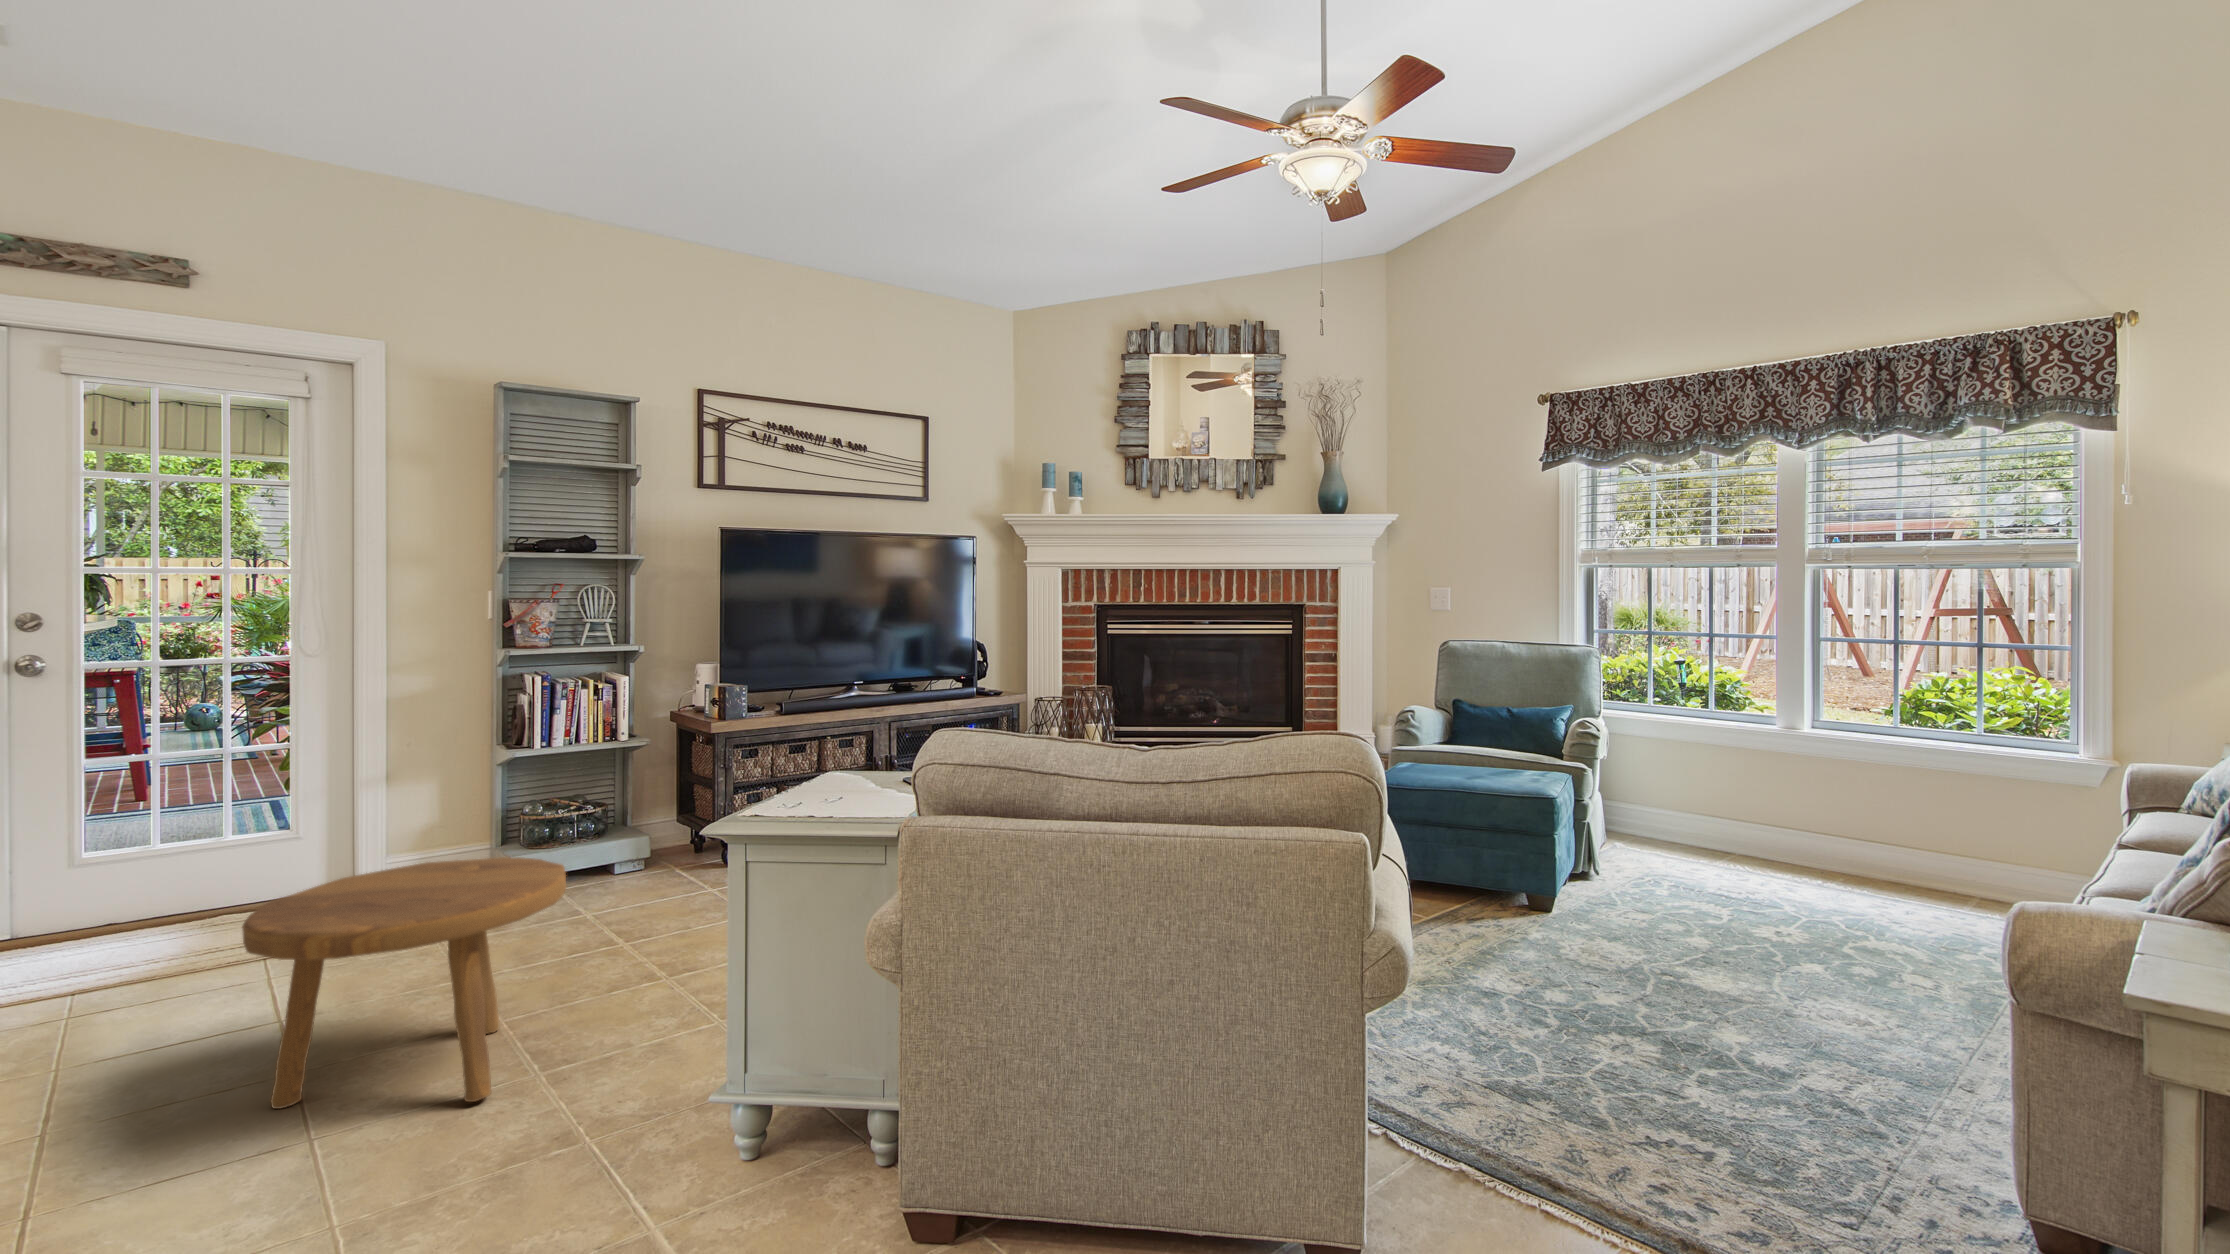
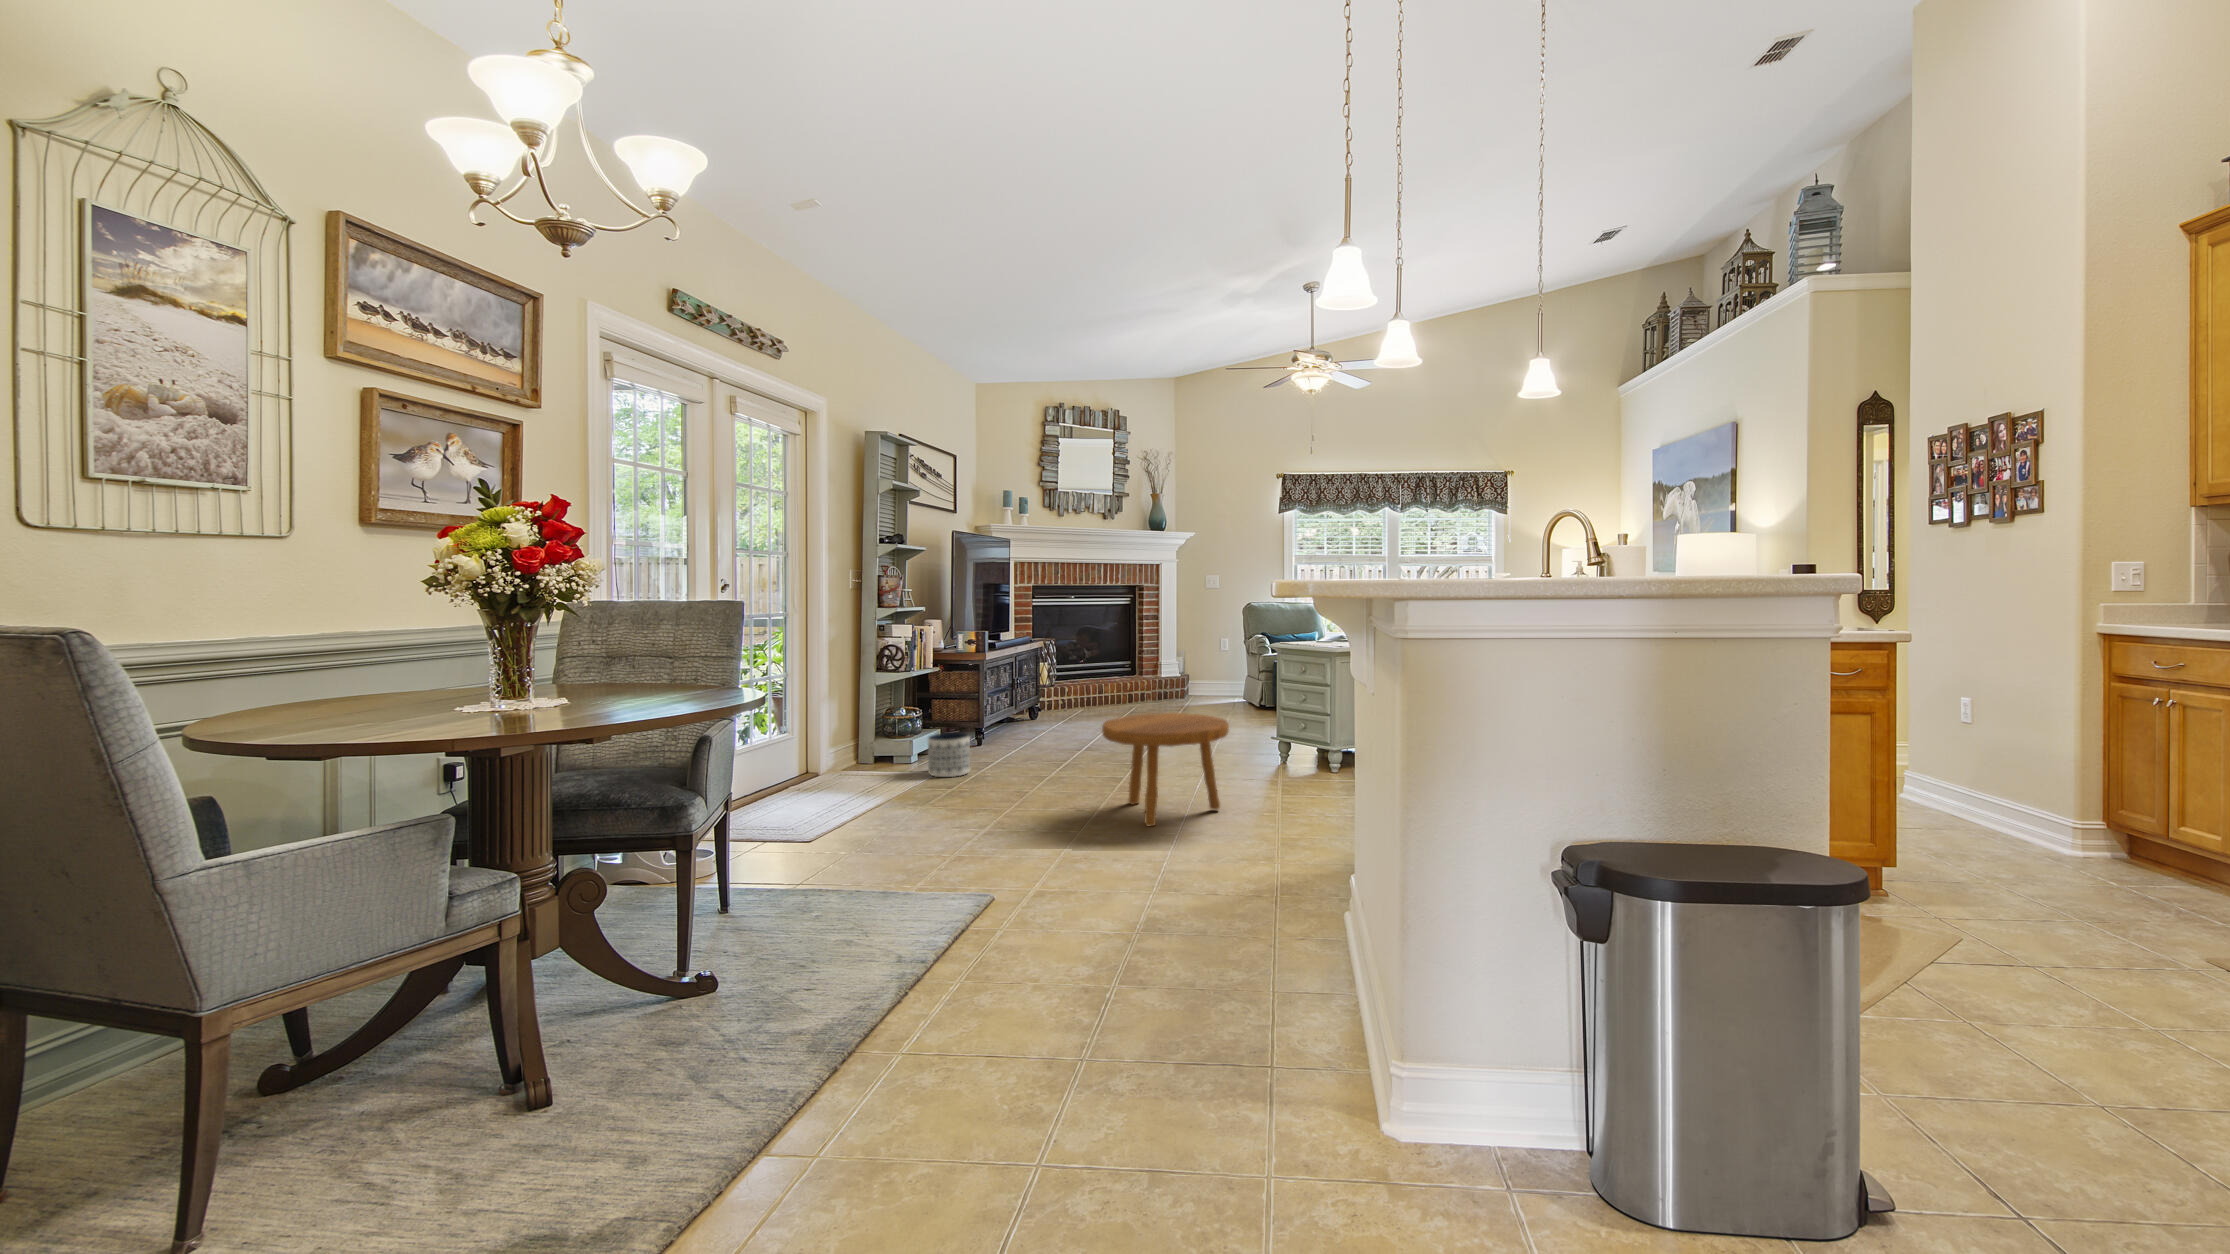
planter: none [566,826,638,898] -> present [928,733,970,777]

